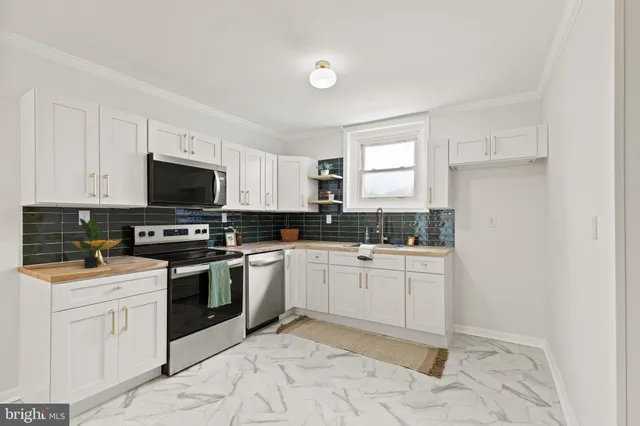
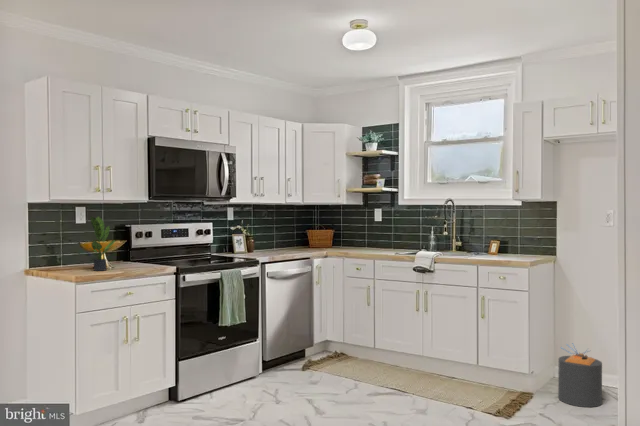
trash can: none [465,309,501,363] -> present [558,343,602,407]

